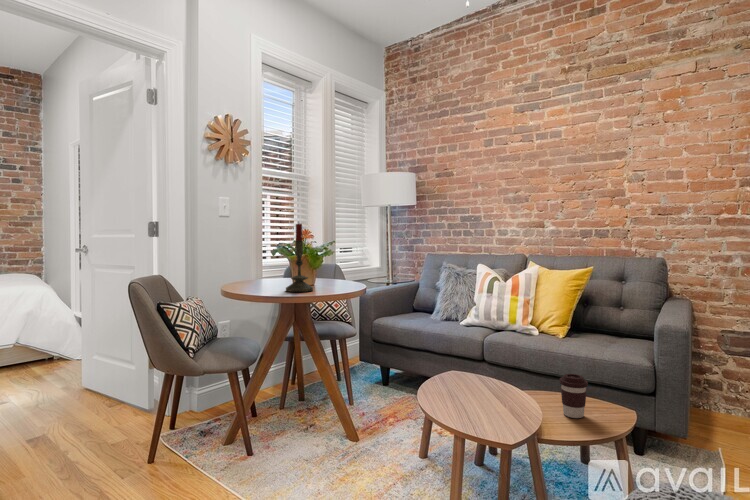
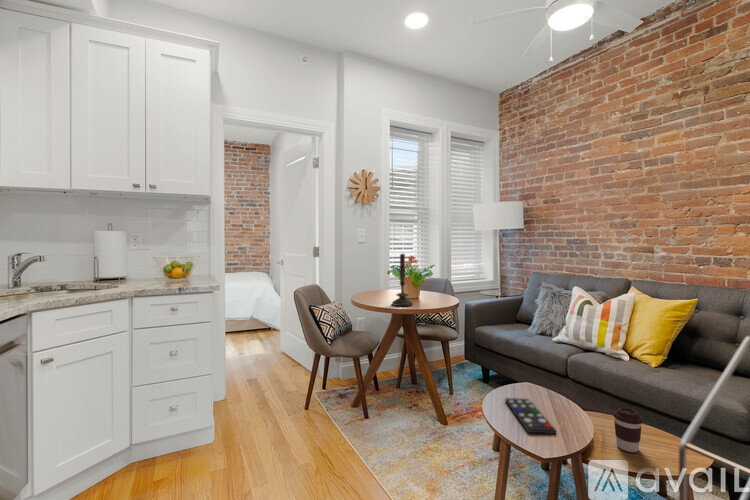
remote control: none [444,383,512,417] -> present [506,398,556,434]

